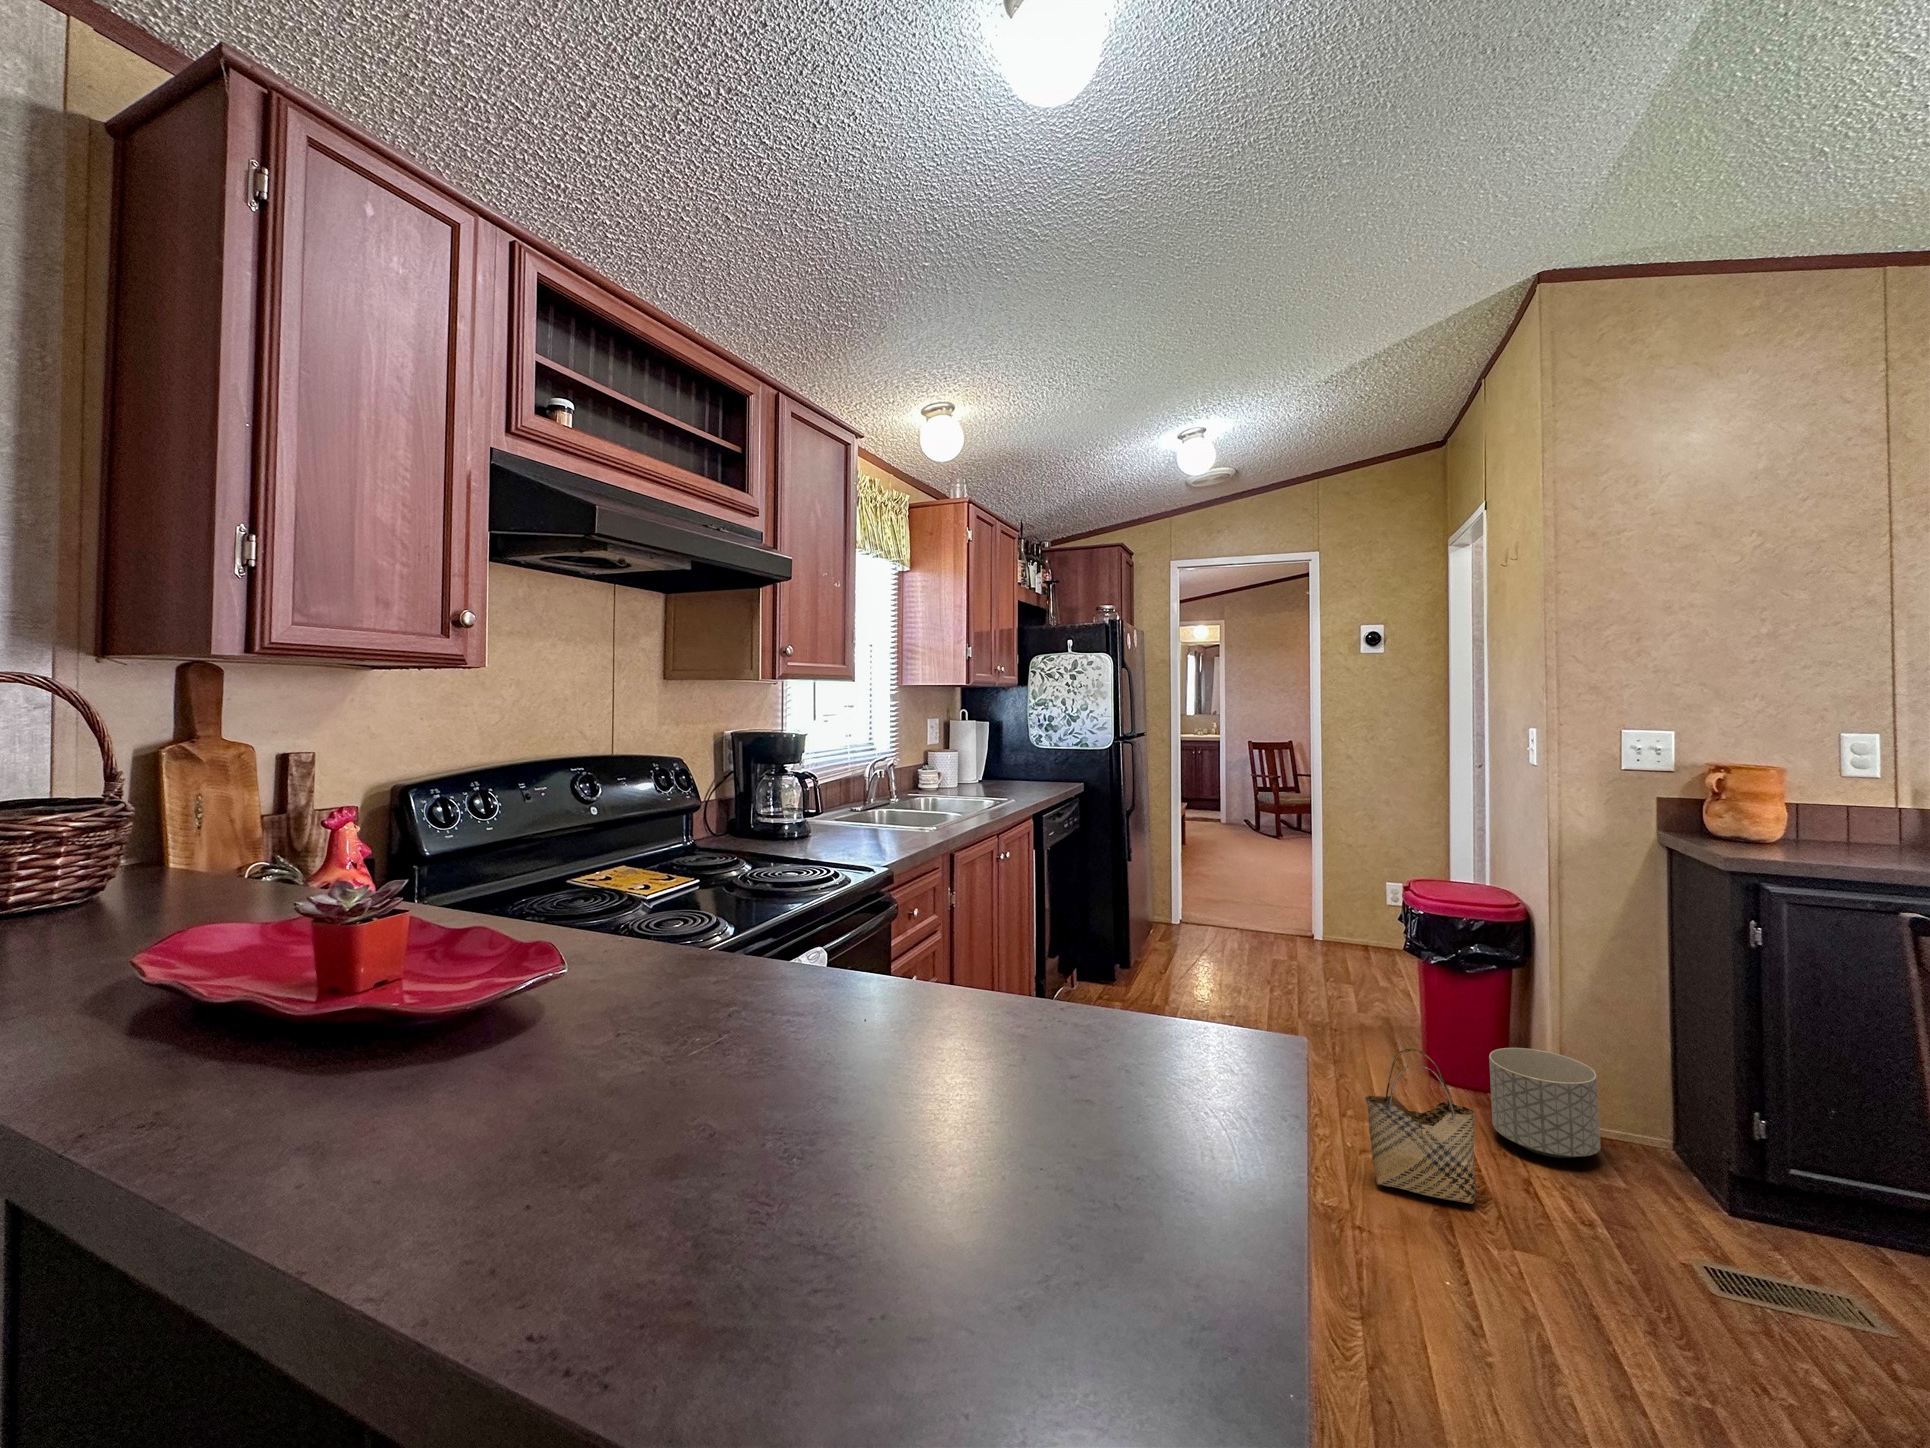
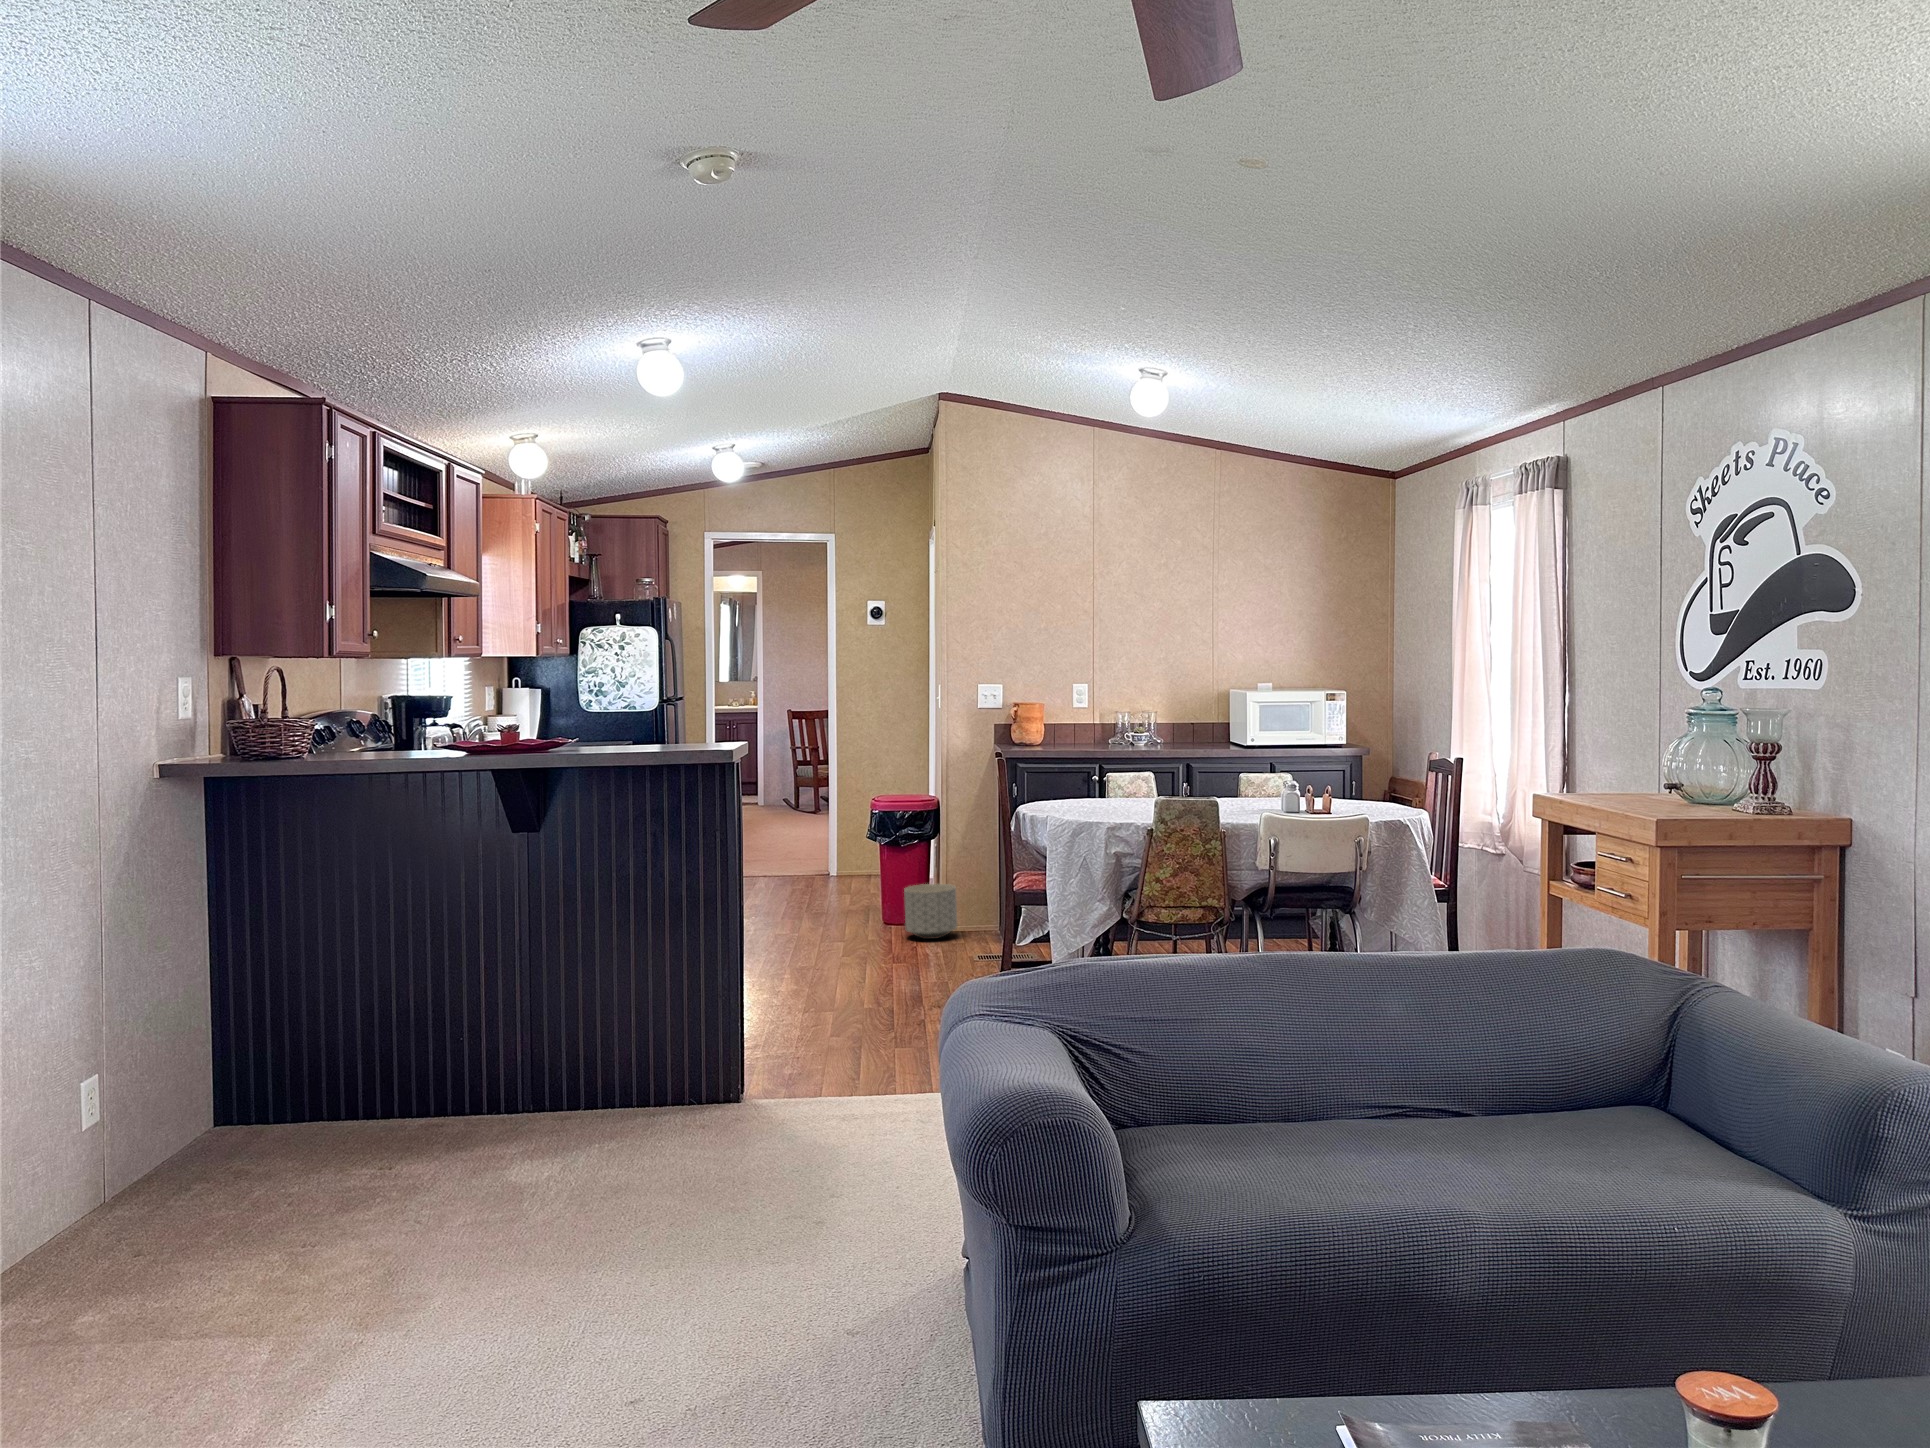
woven basket: present [1365,1049,1476,1204] -> none [827,878,884,956]

